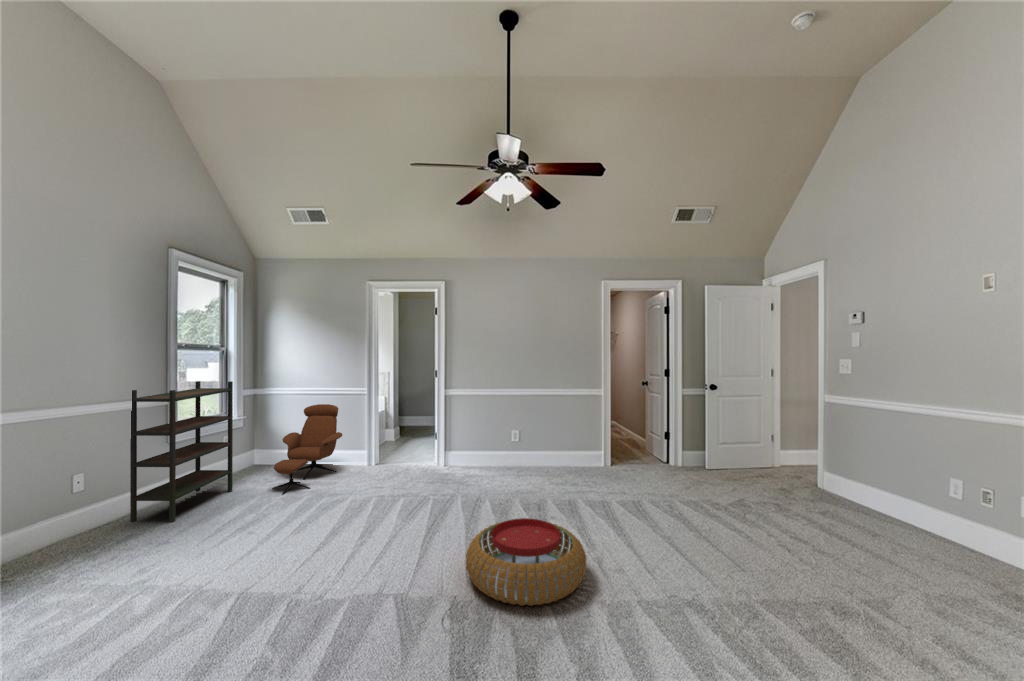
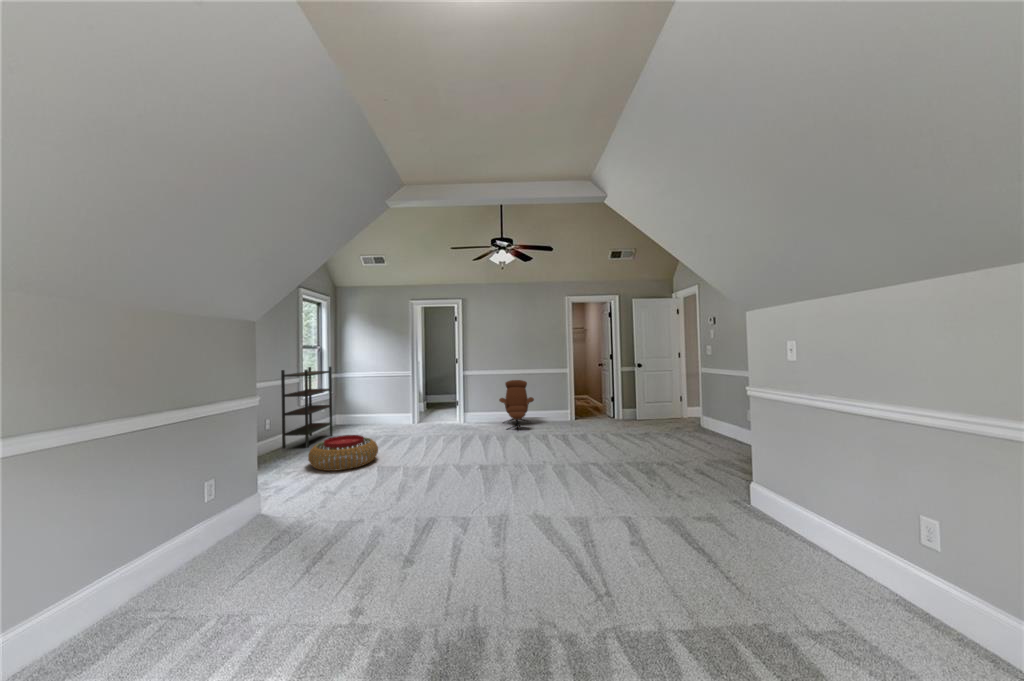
lounge chair: present [272,404,342,495] -> present [499,380,534,431]
pouf: present [466,518,586,606] -> present [308,435,378,471]

